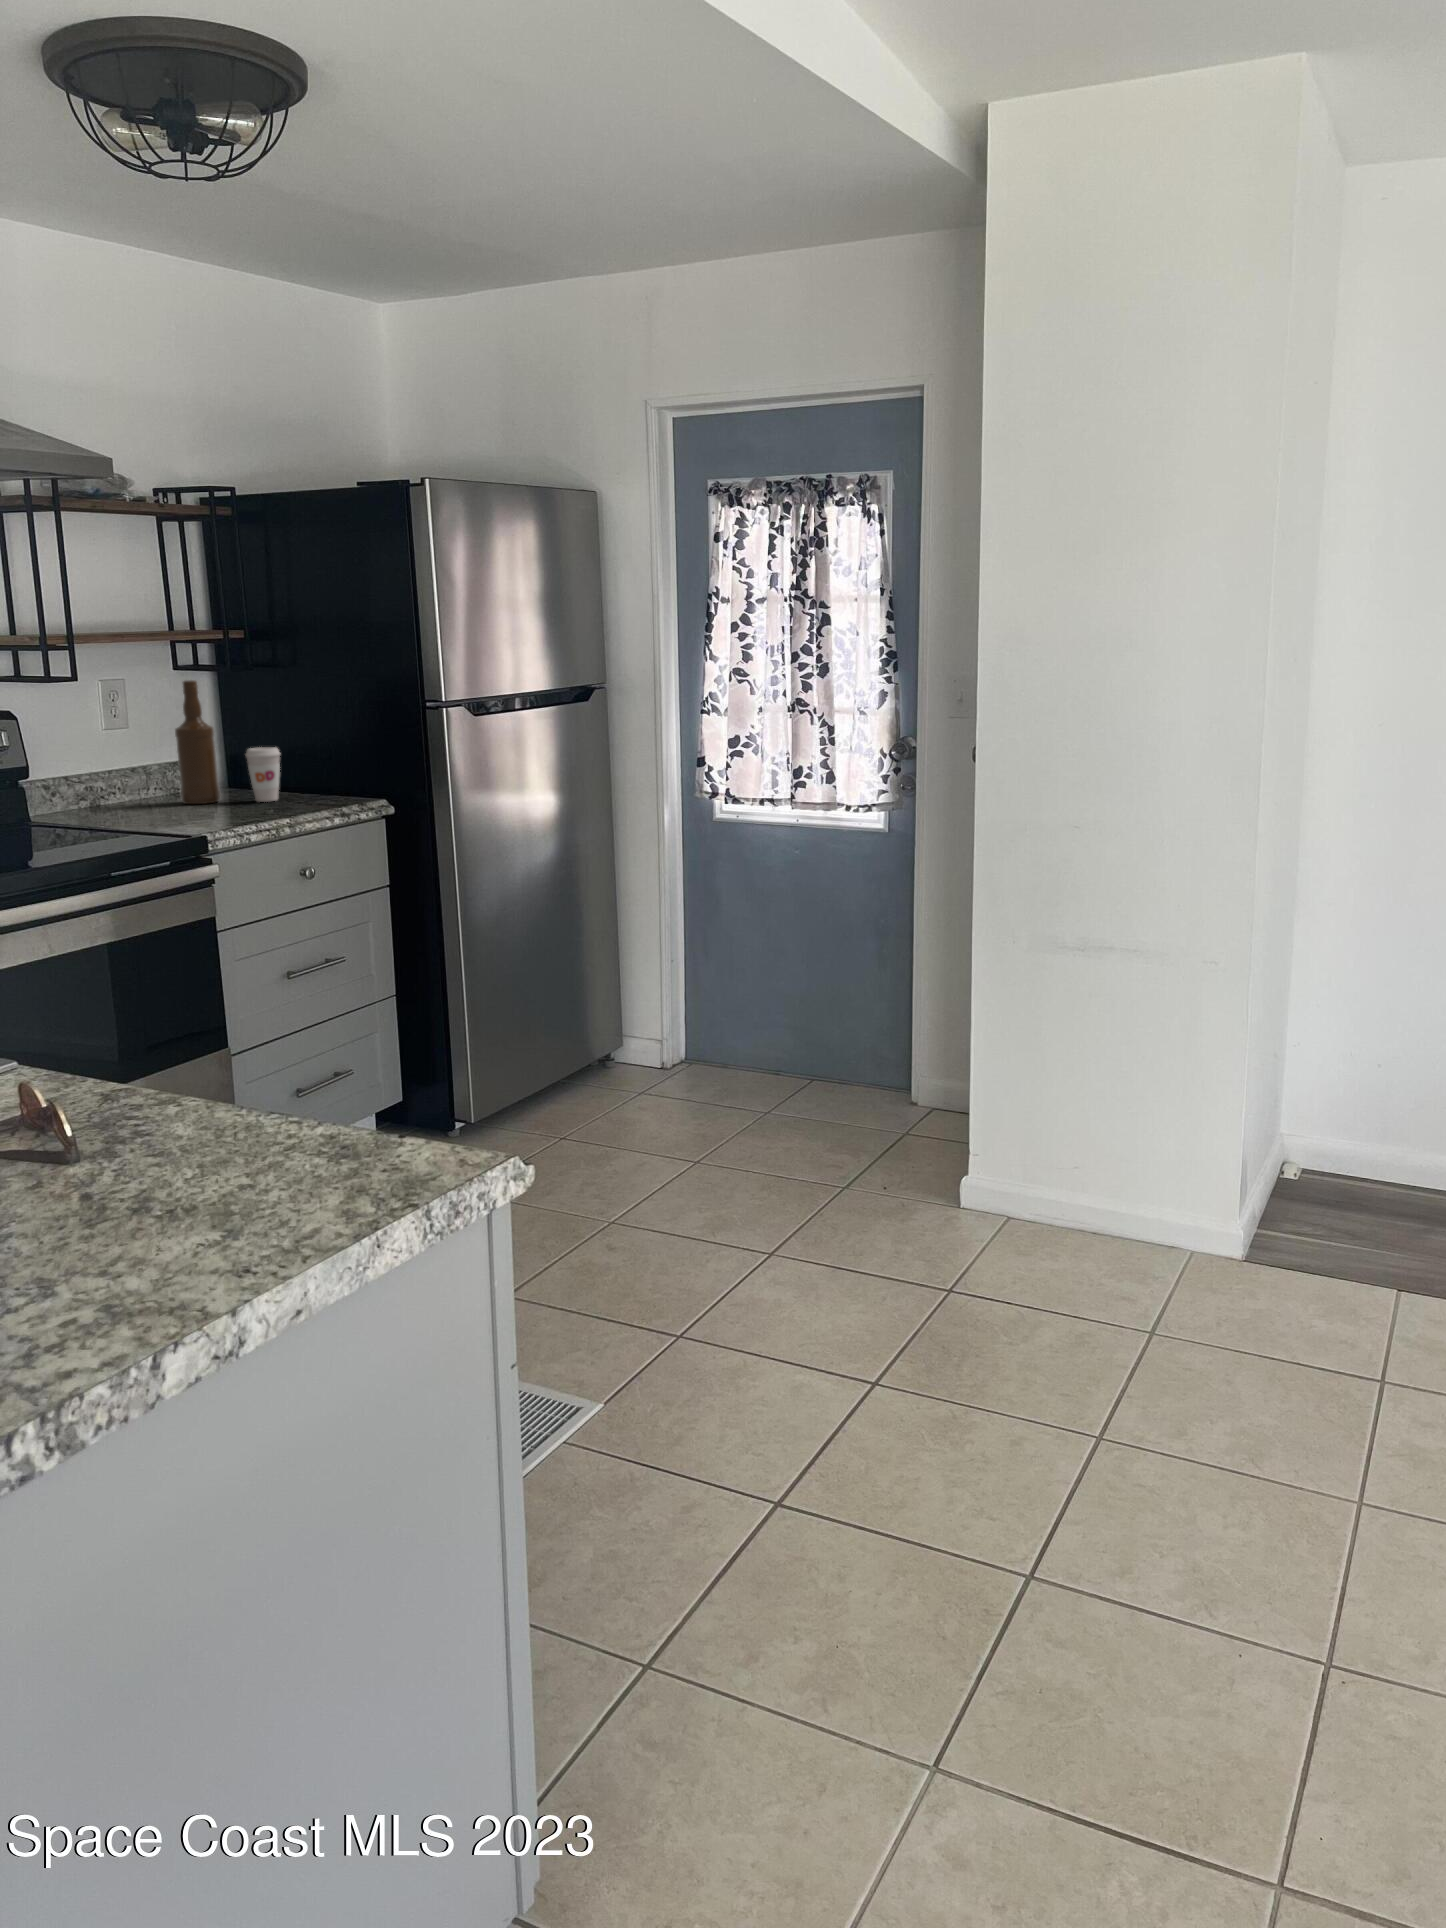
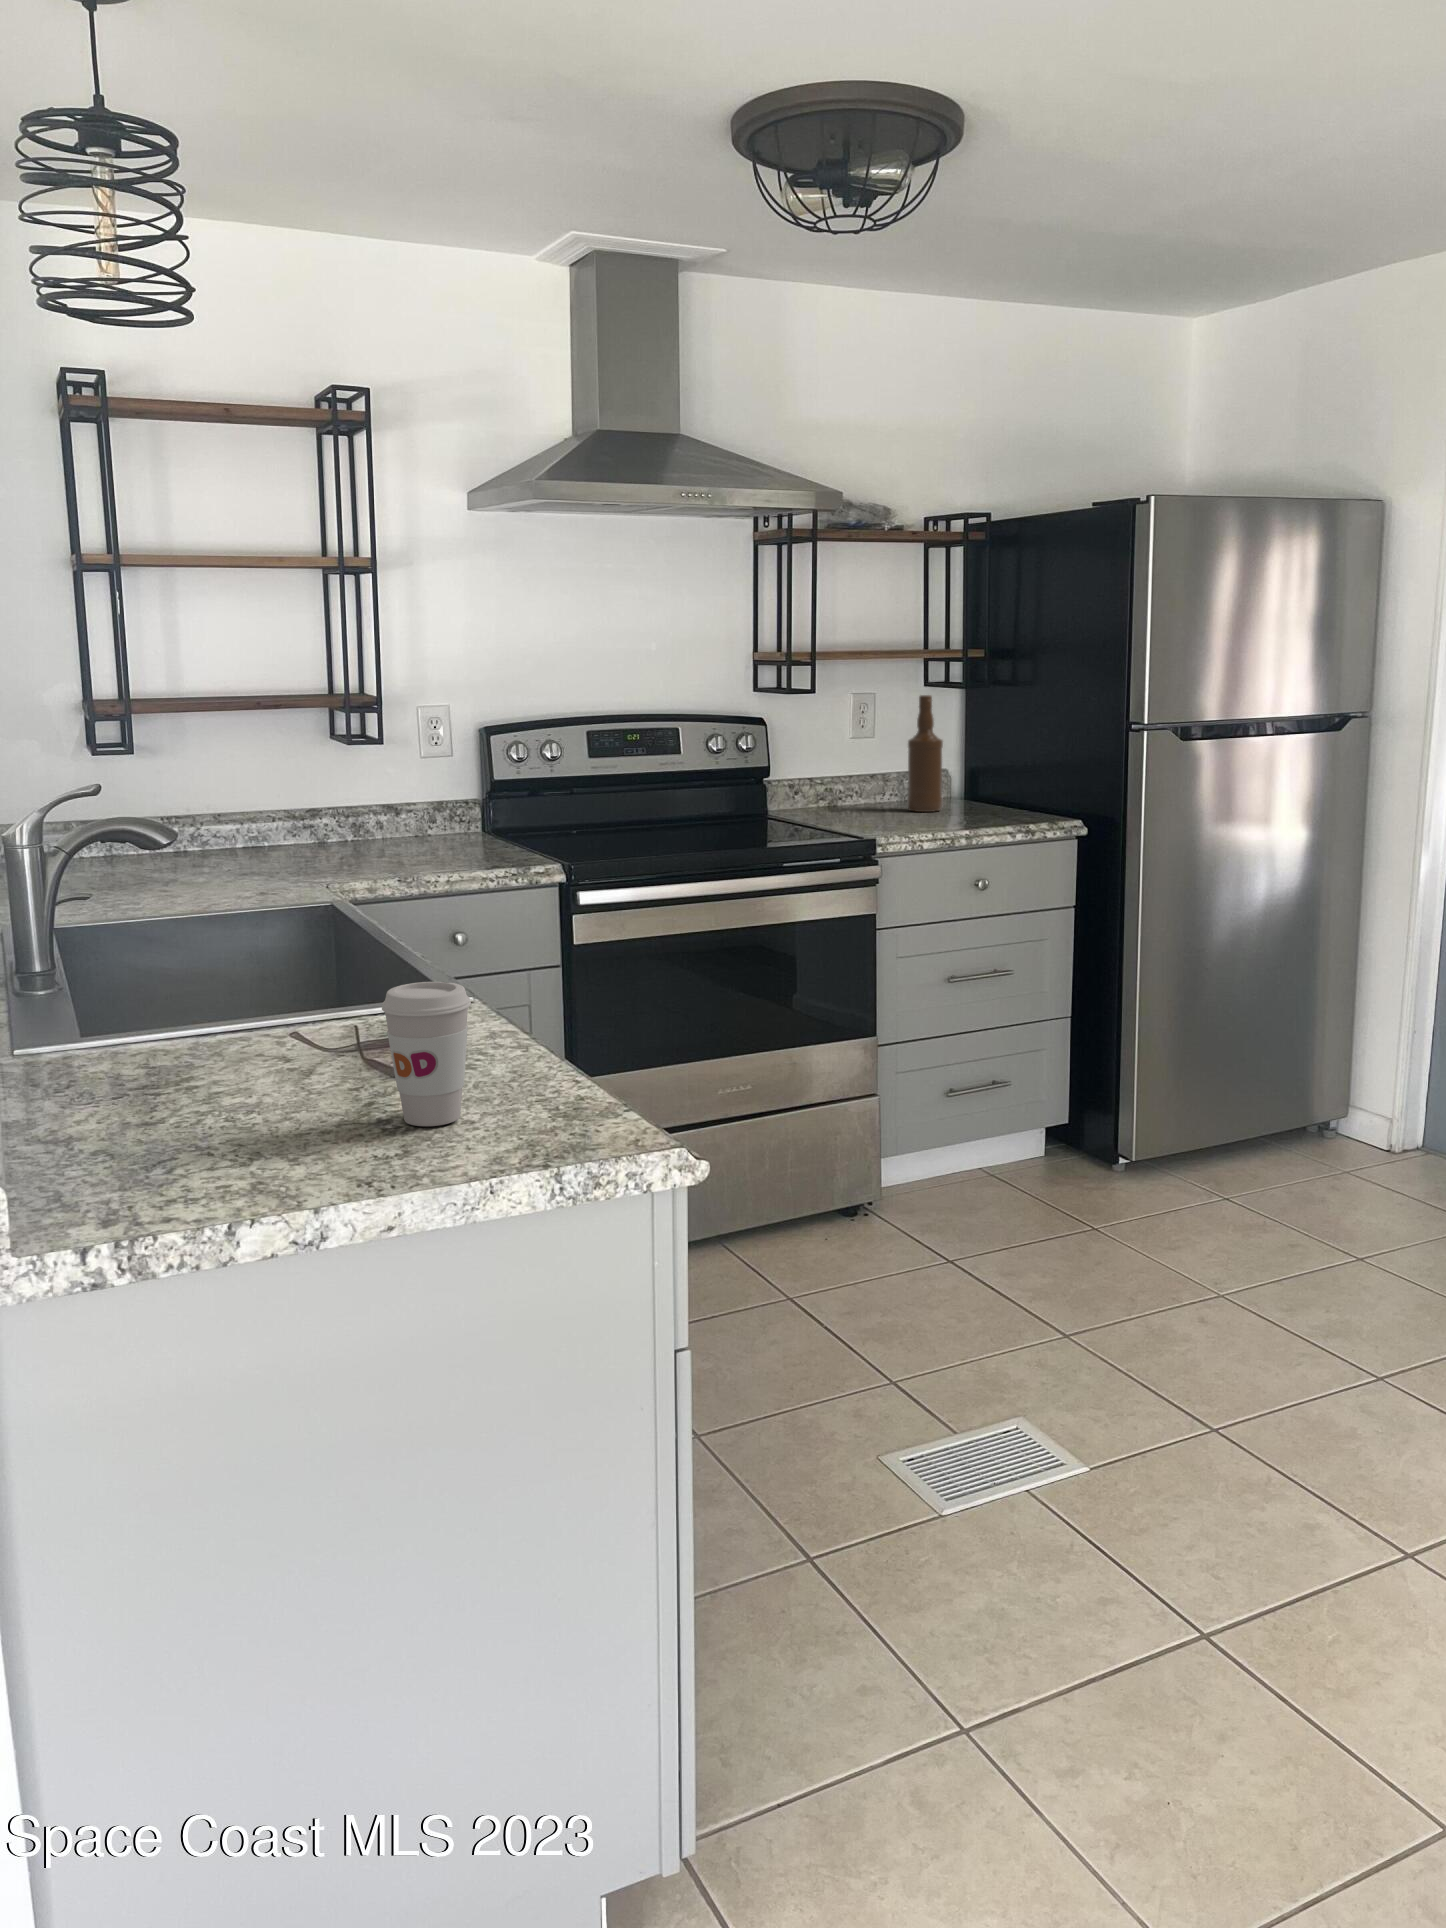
coffee cup: present [246,747,280,802] -> present [382,982,471,1126]

